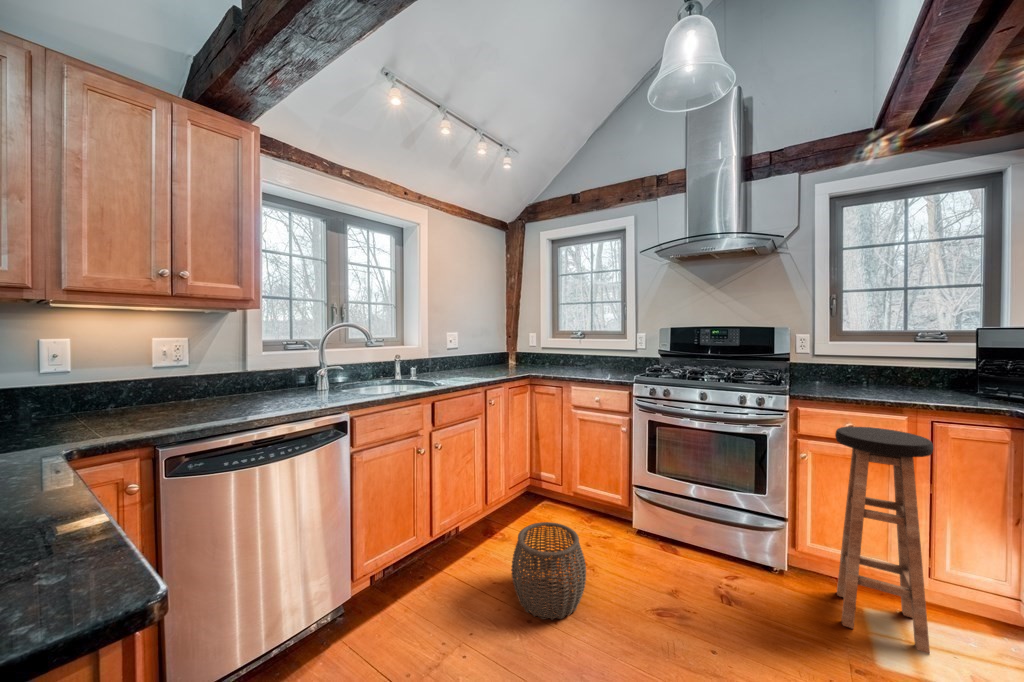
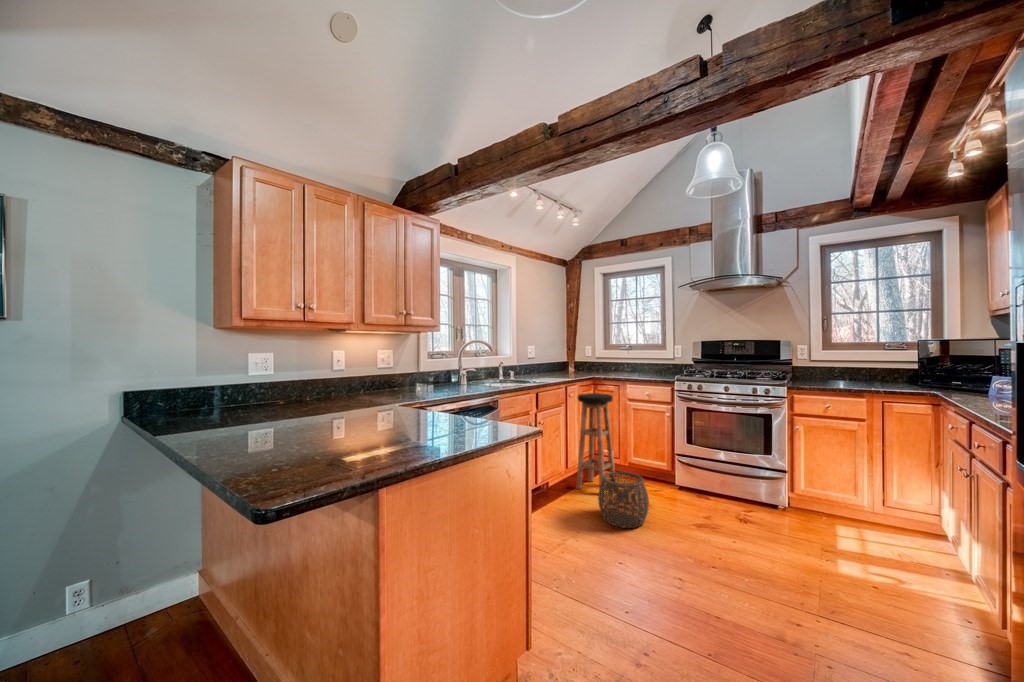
bar stool: present [835,427,933,654] -> present [576,393,615,489]

